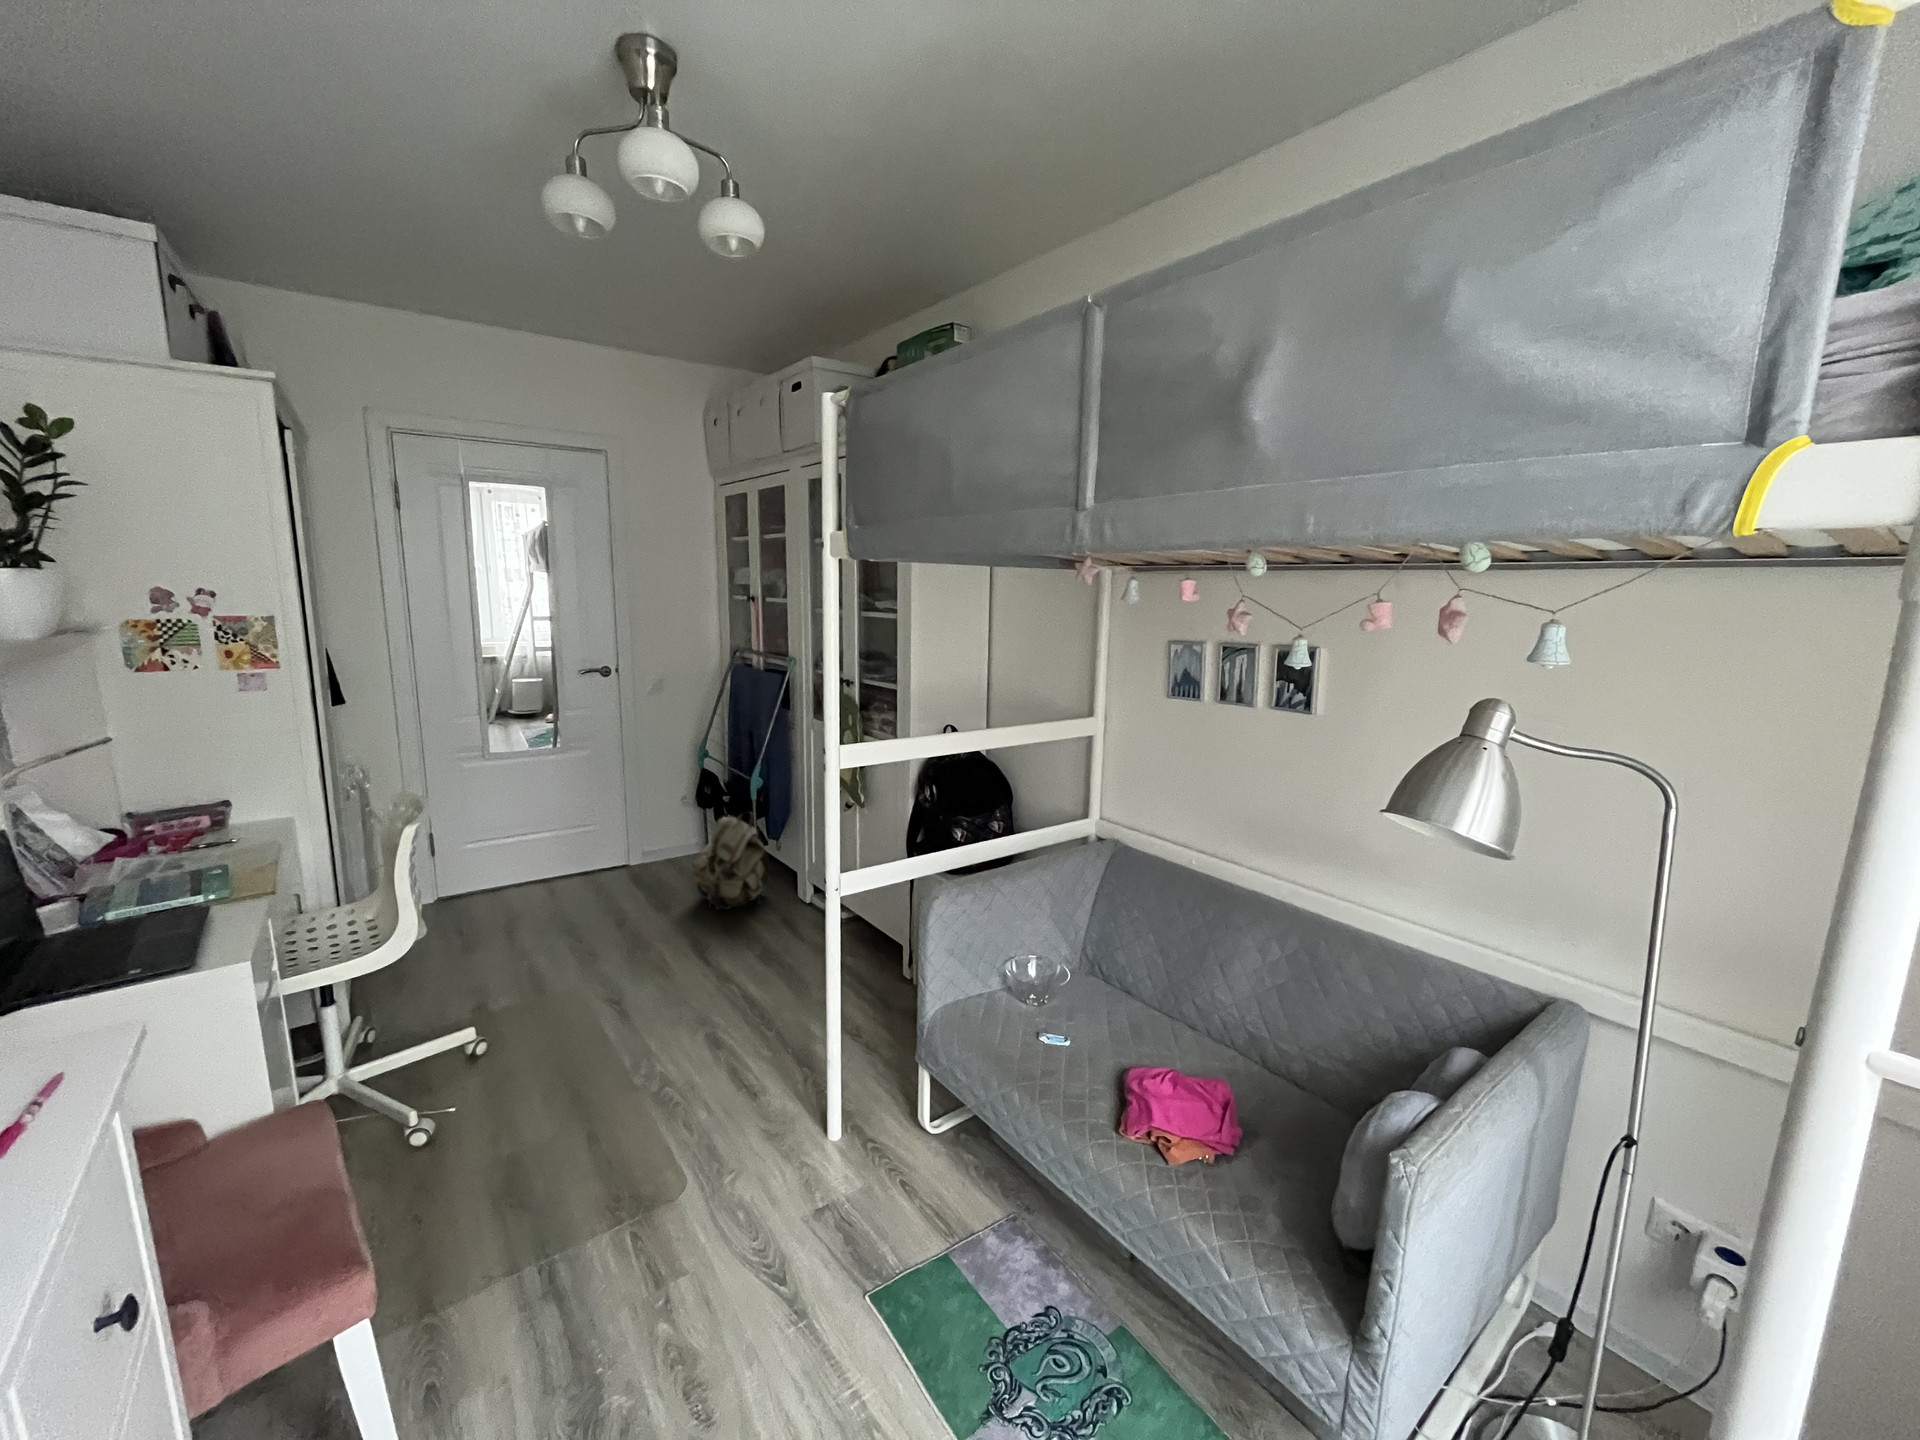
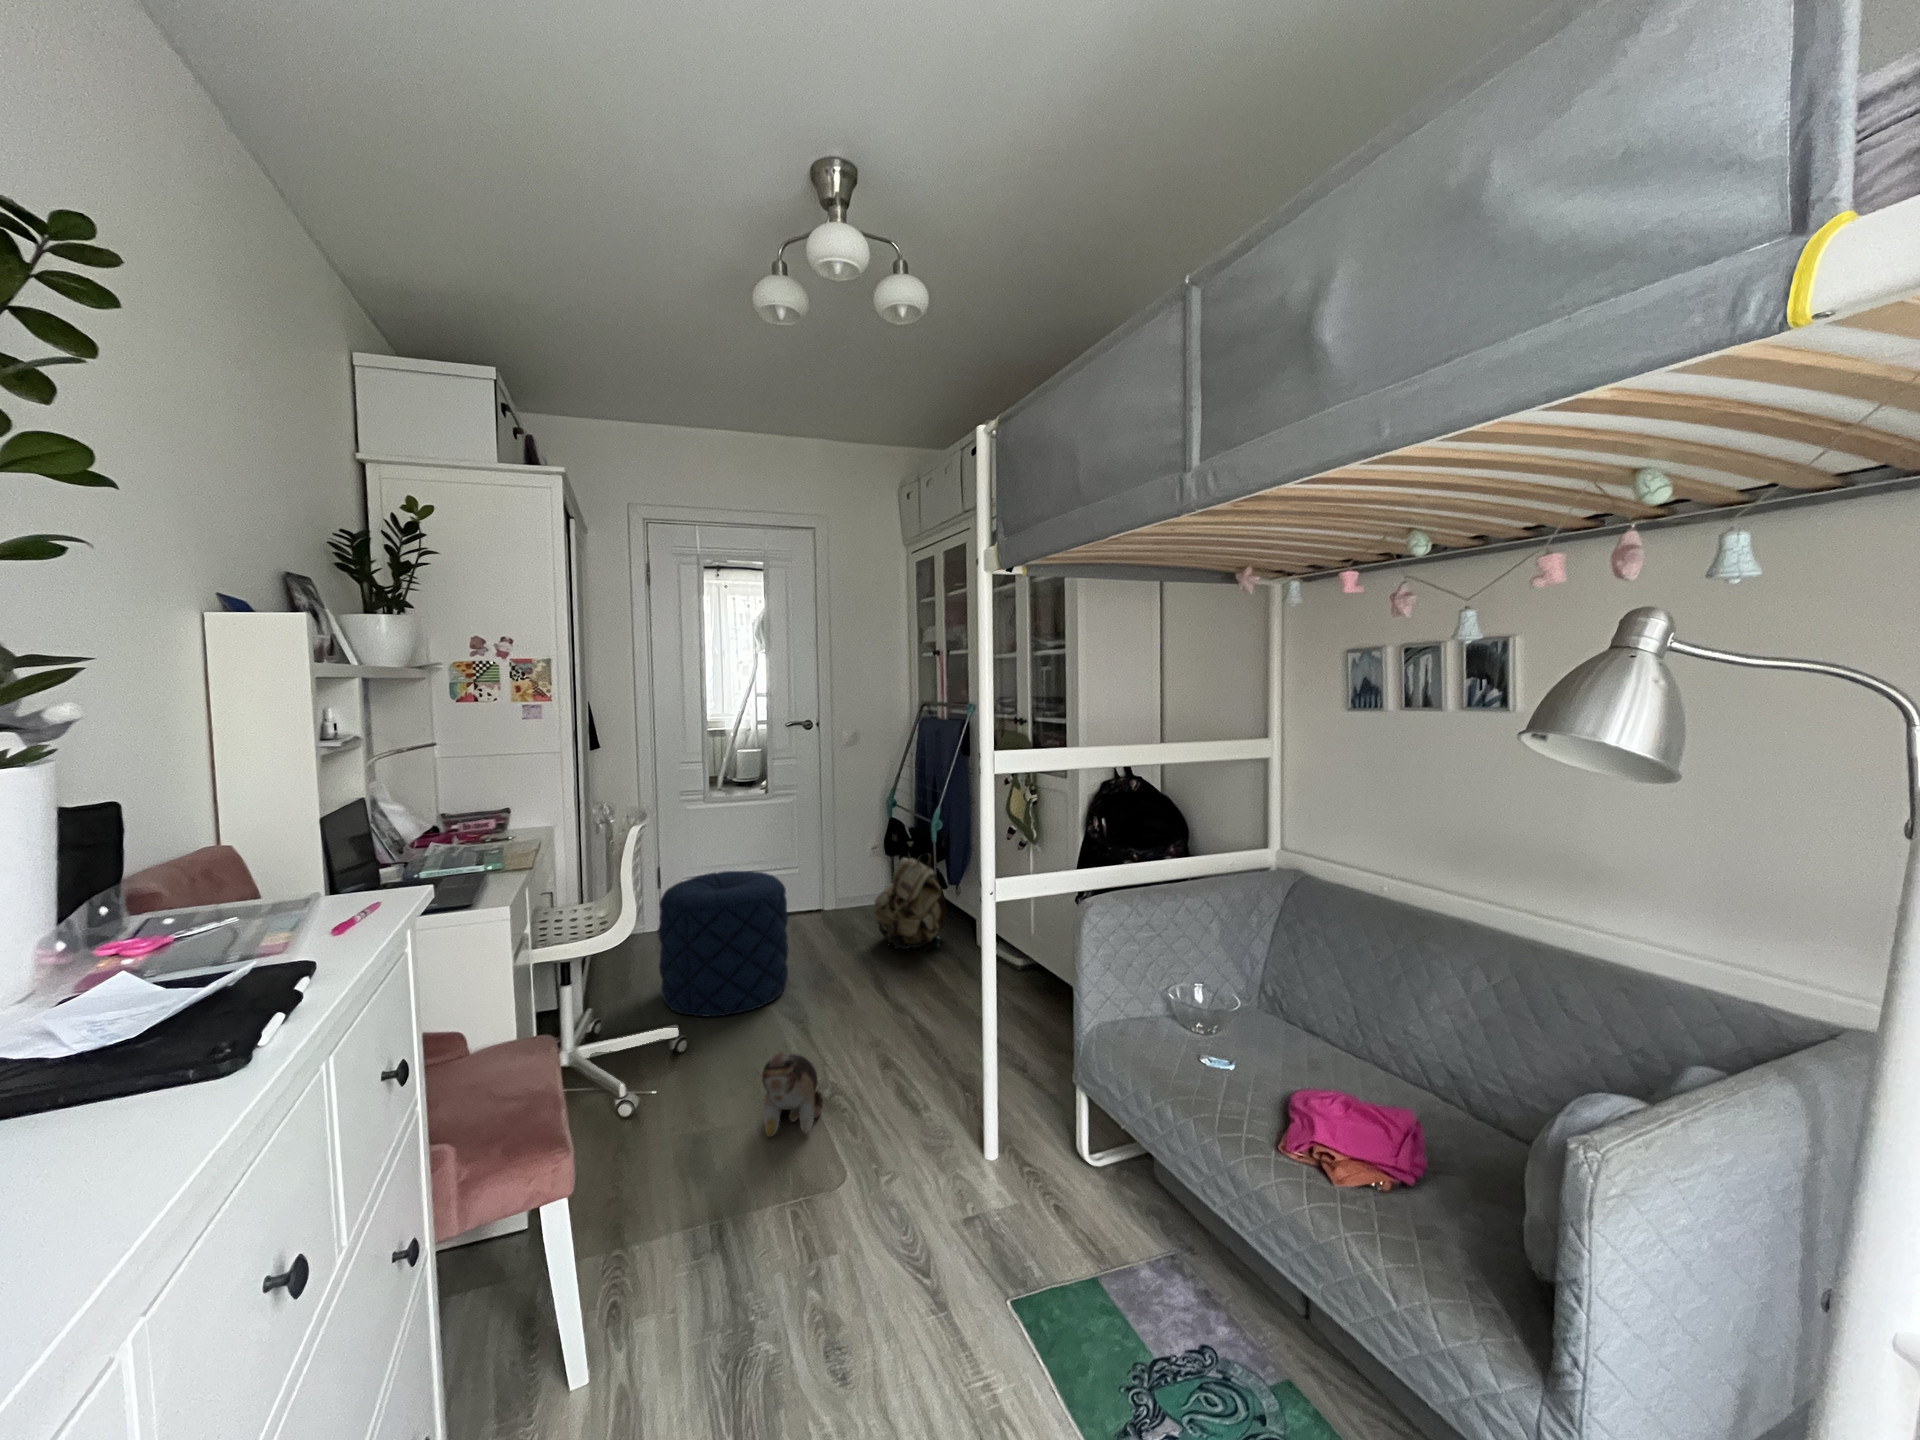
pouf: none [441,846,601,1011] -> present [658,871,788,1016]
plush toy: none [579,1059,656,1151] -> present [756,1053,823,1137]

